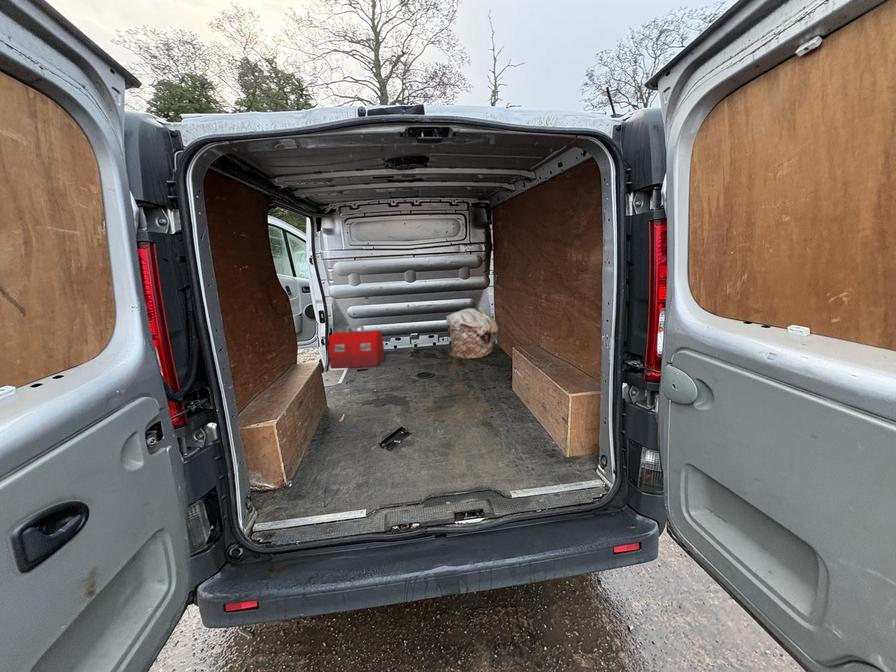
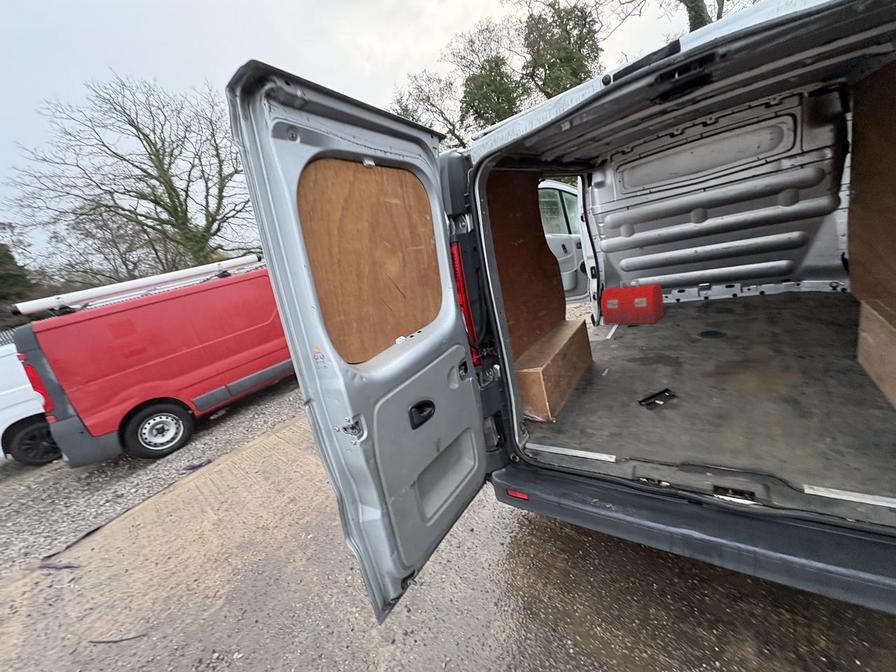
laundry basket: present [446,308,498,359] -> none [746,249,828,315]

